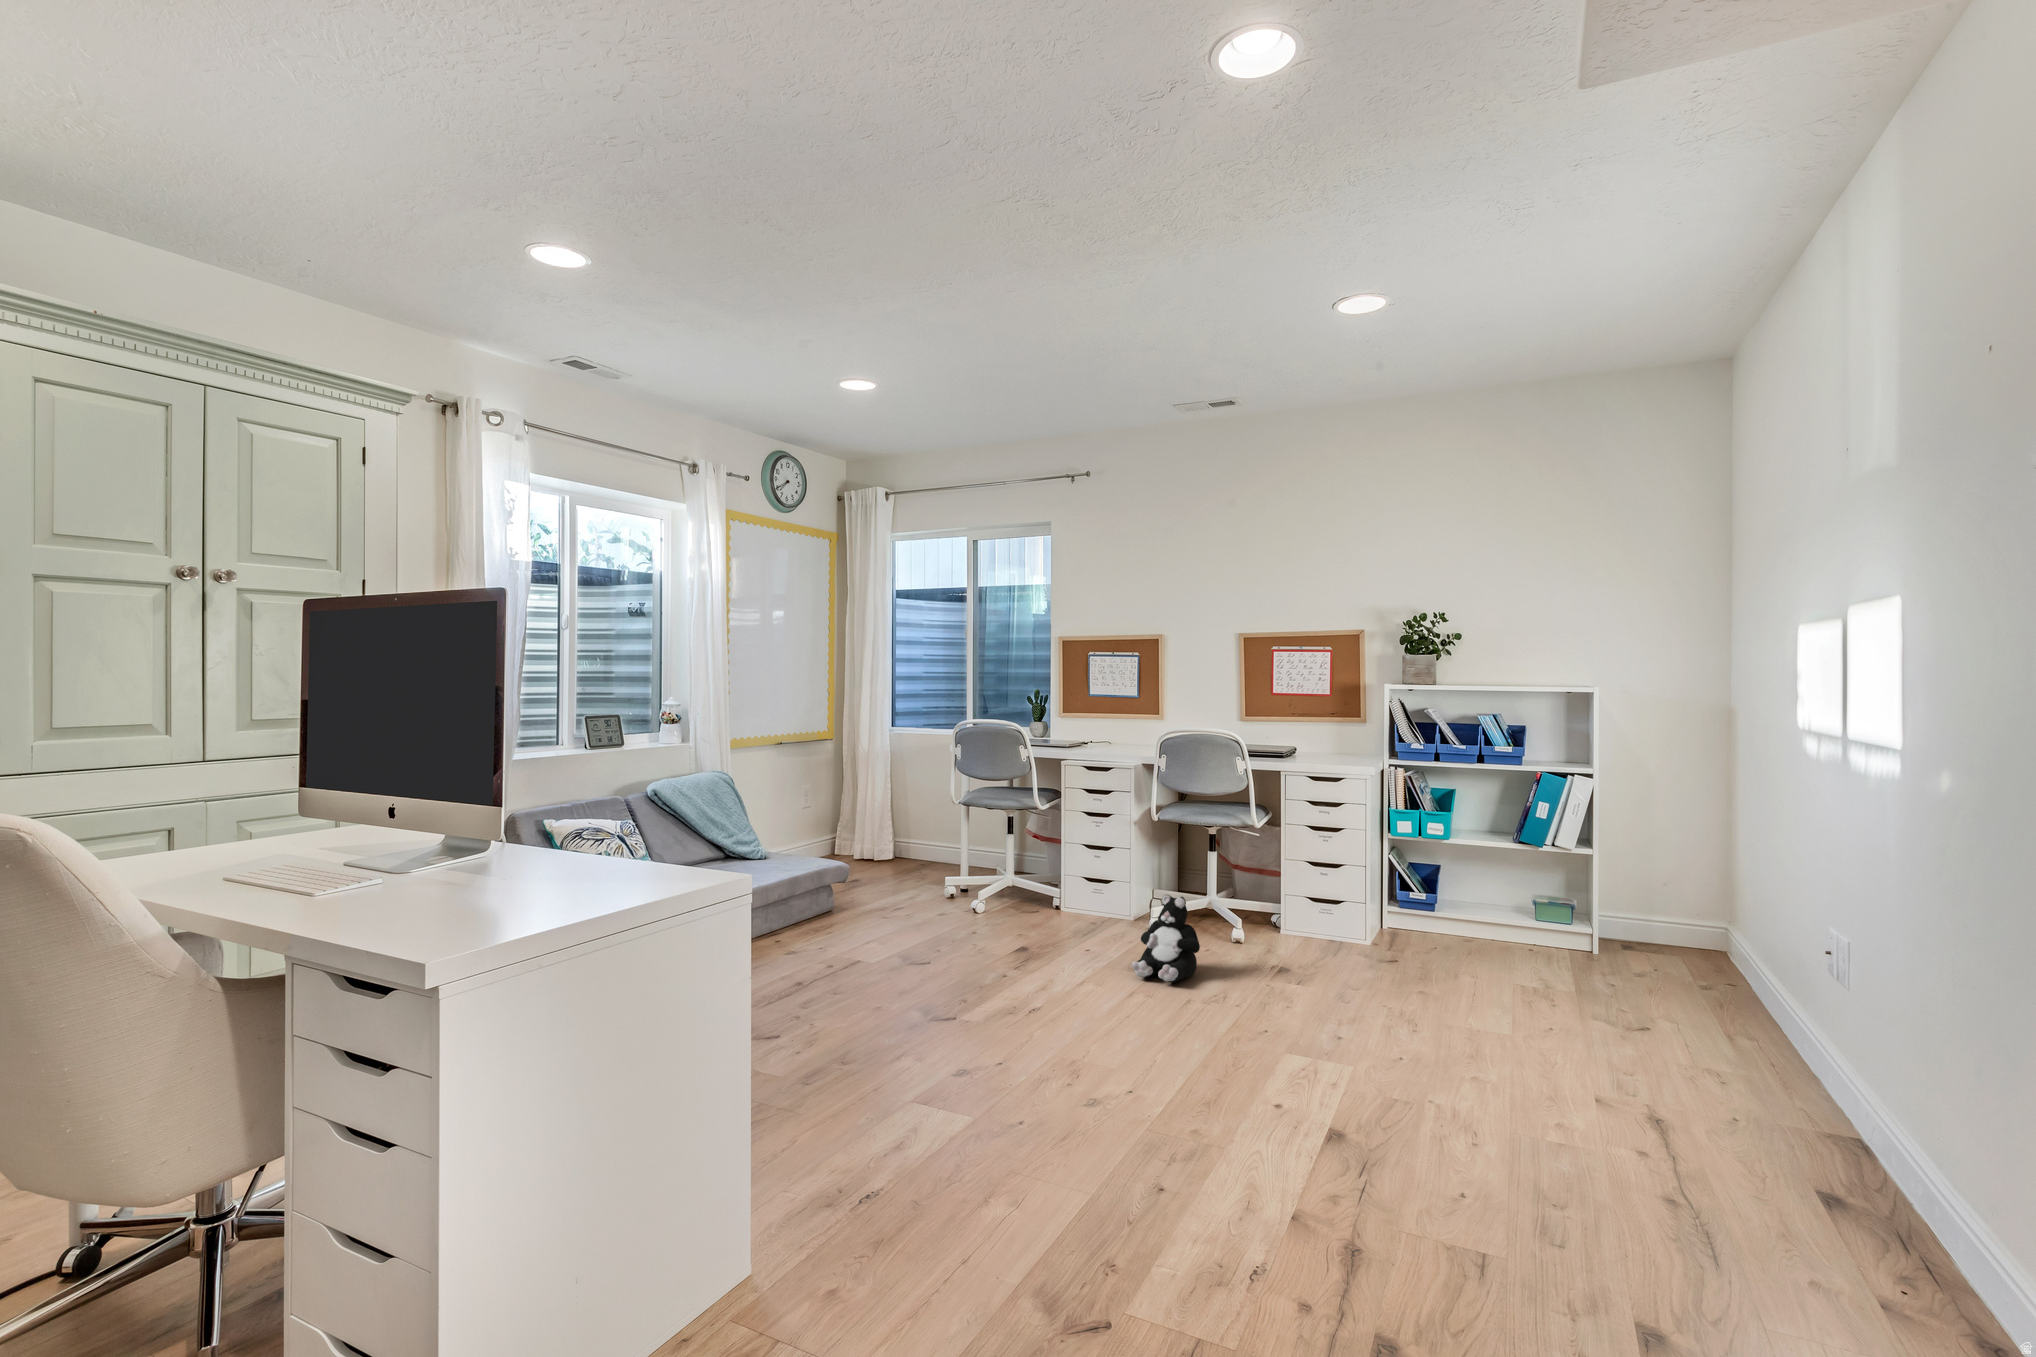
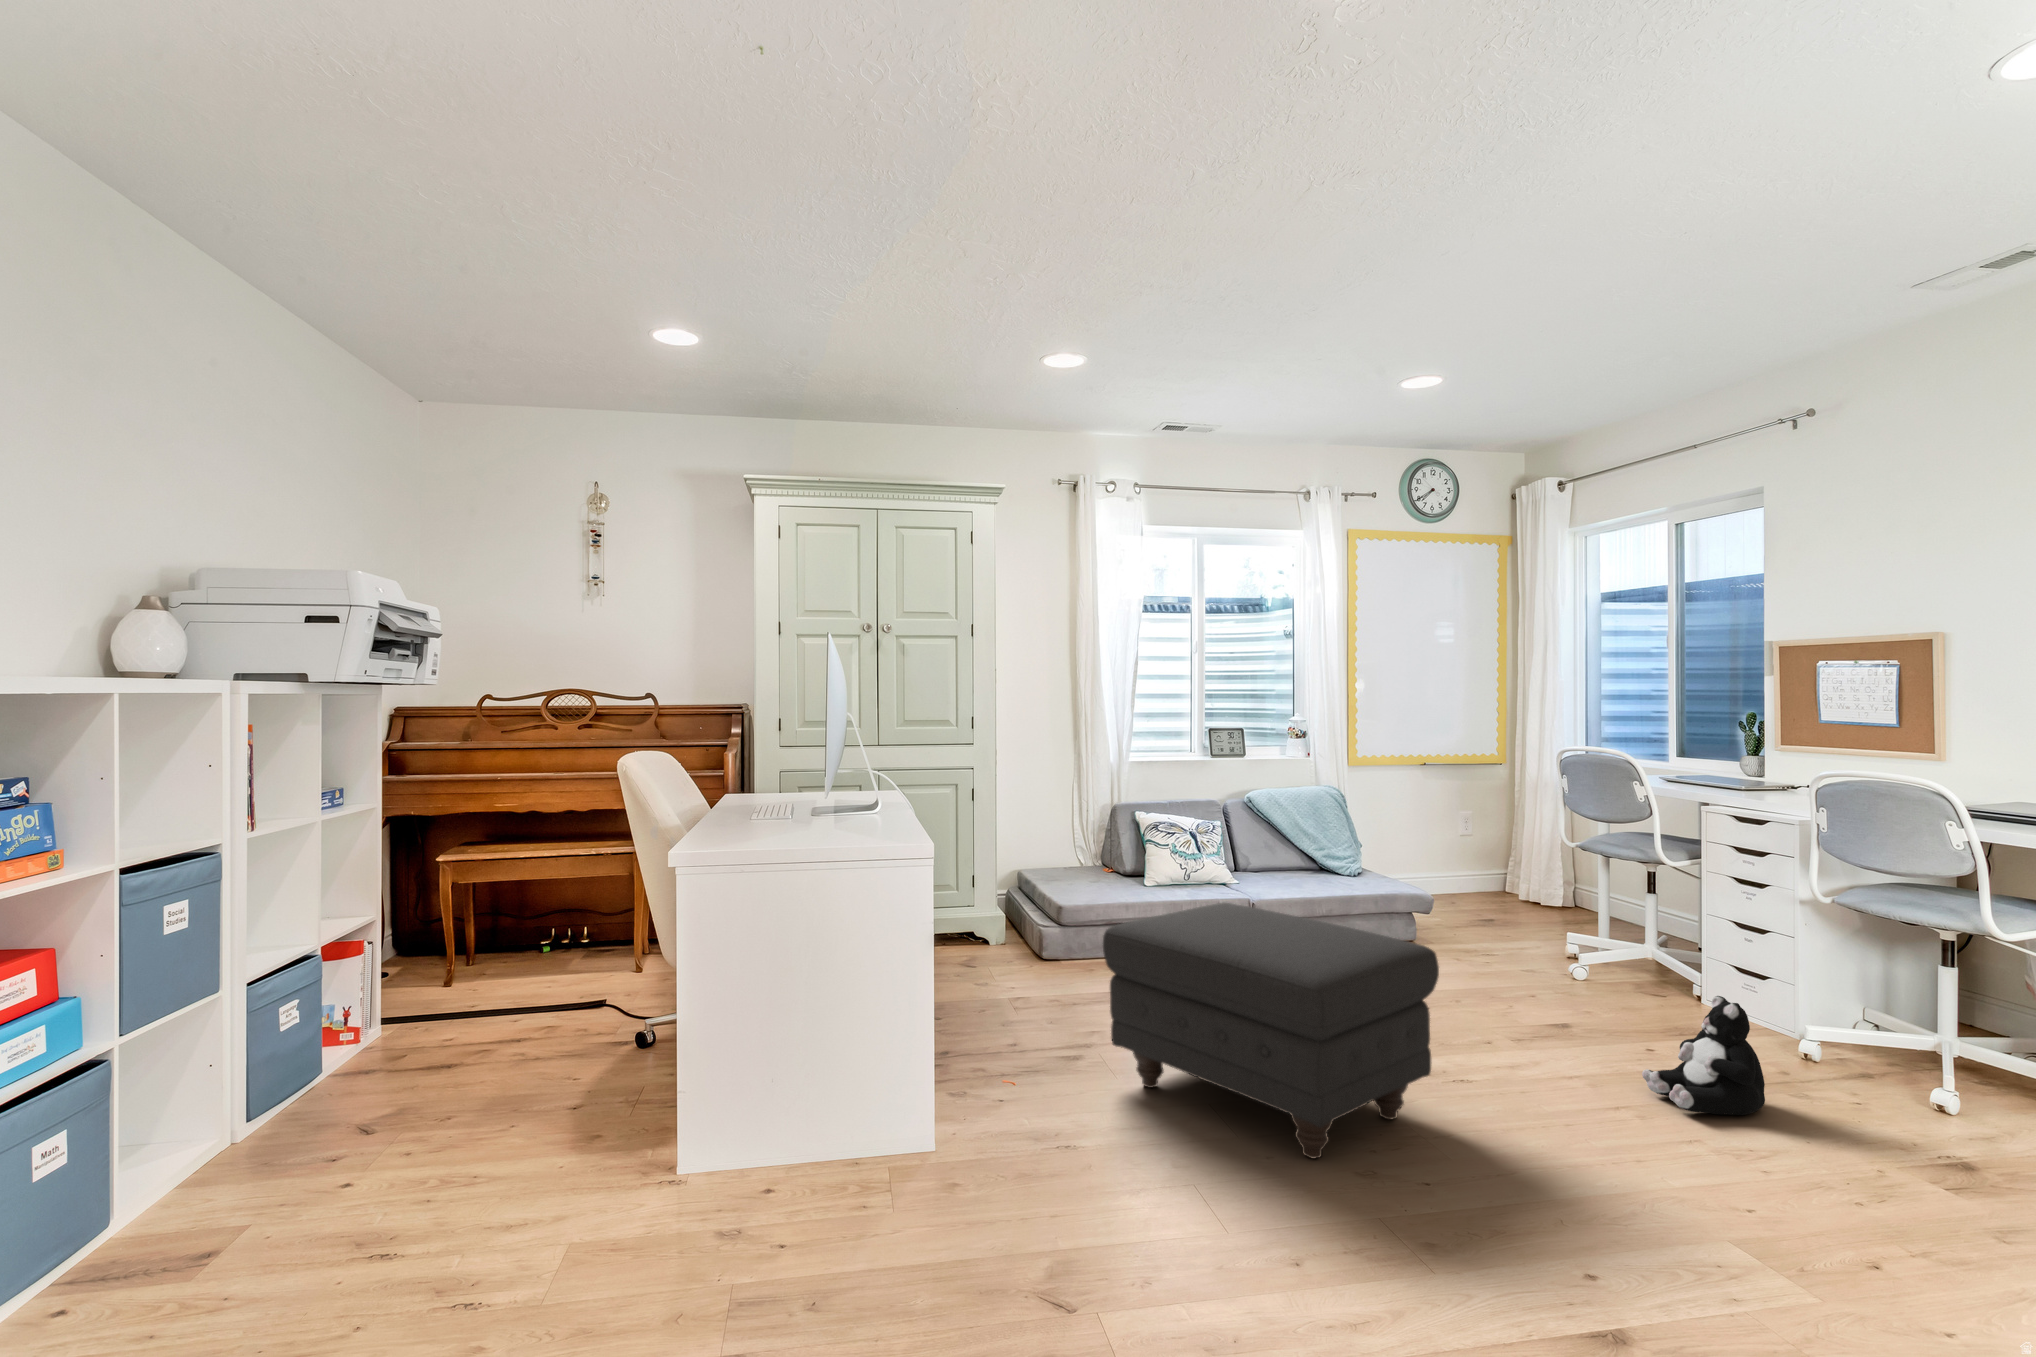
ottoman: none [802,894,1102,1116] -> present [1103,903,1439,1158]

